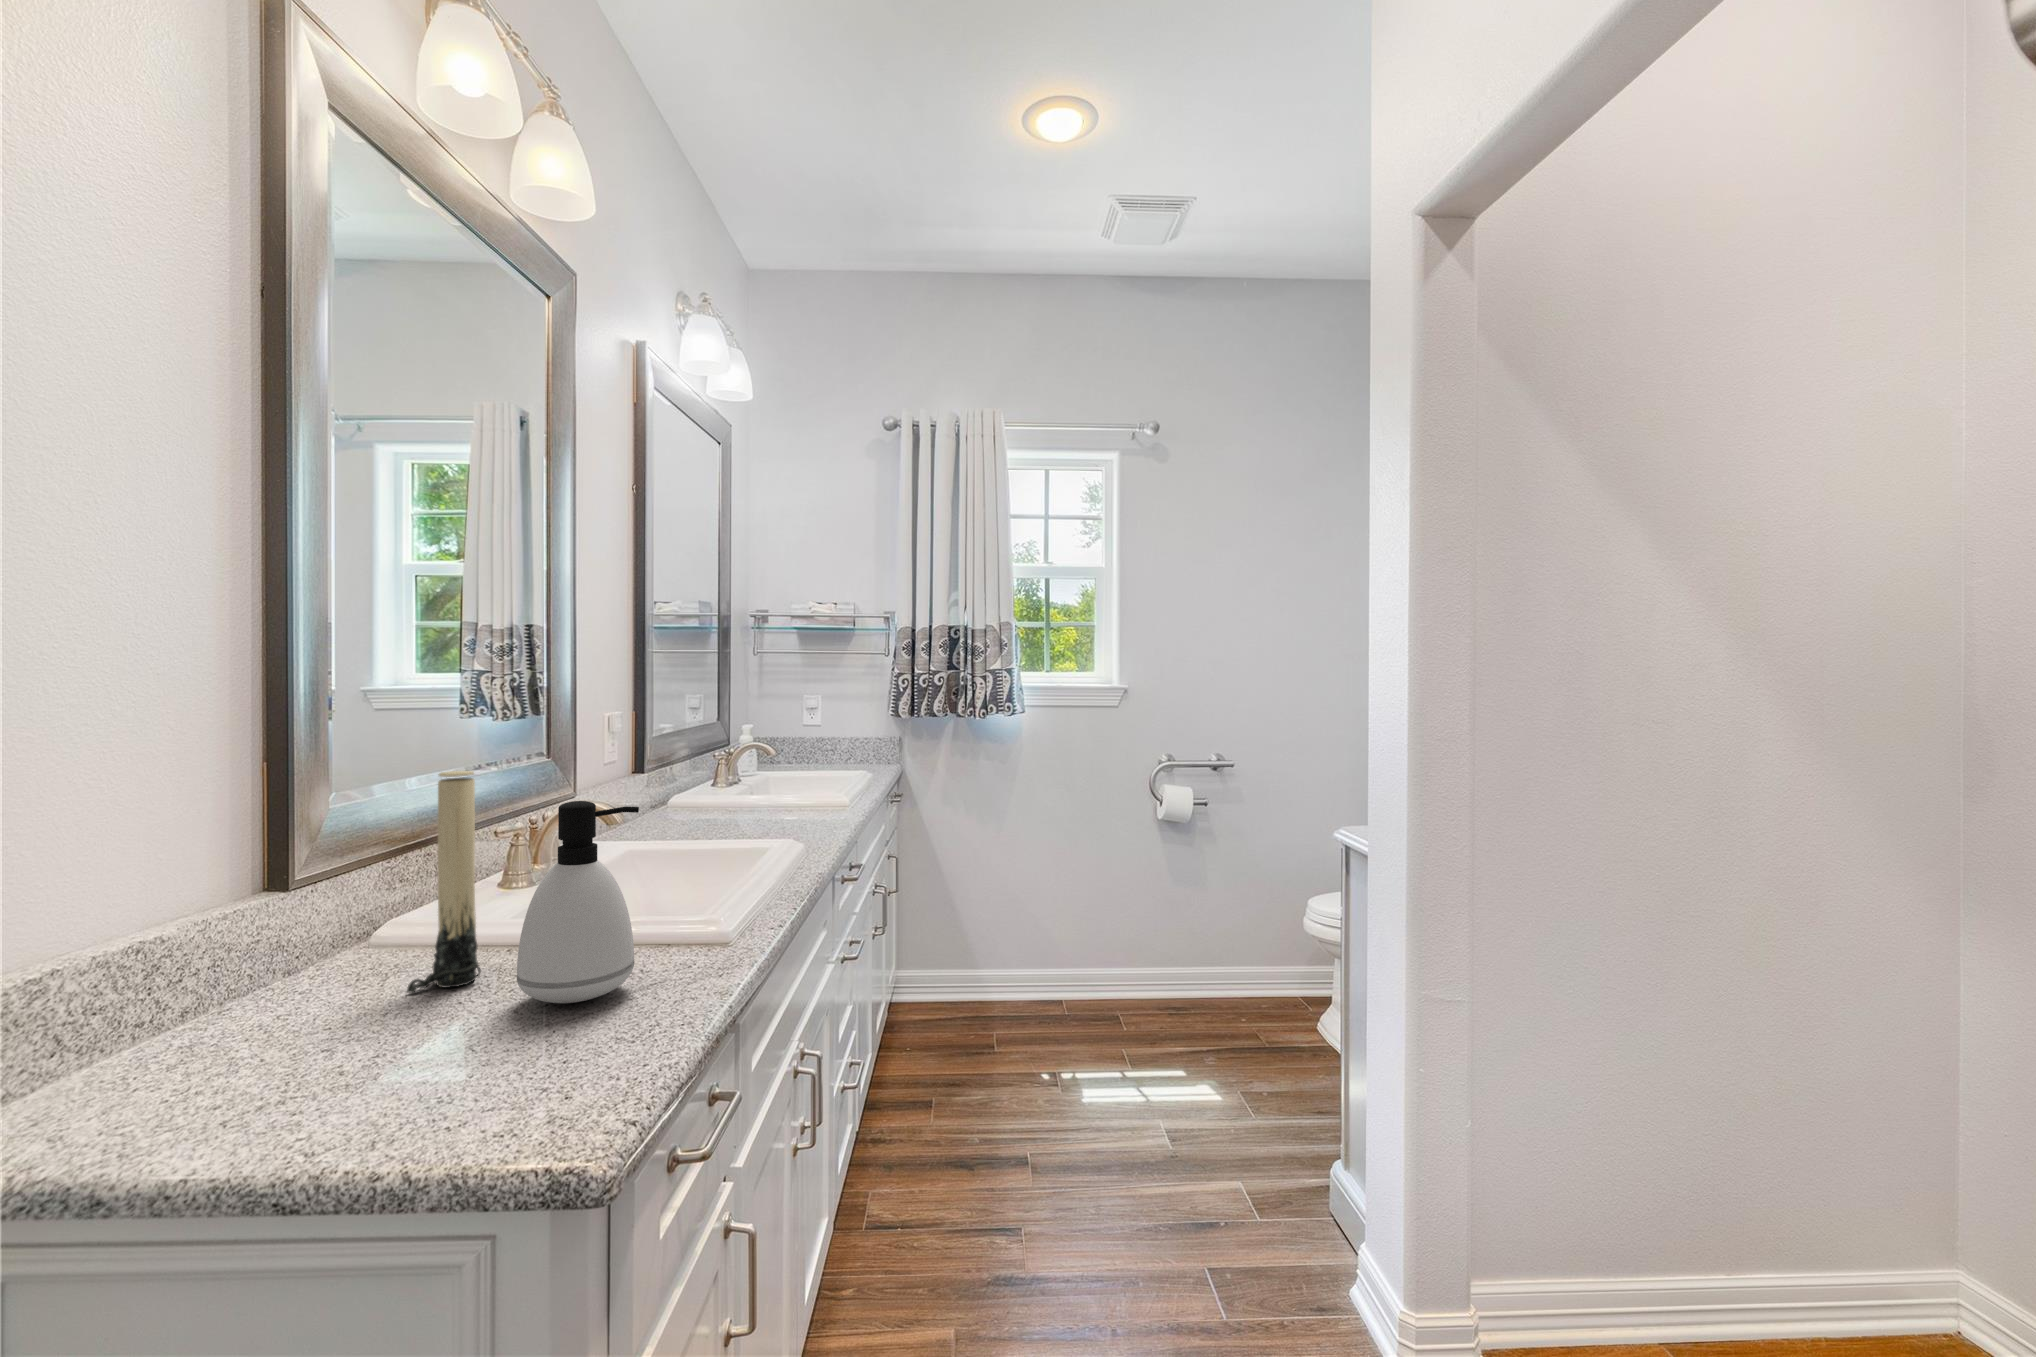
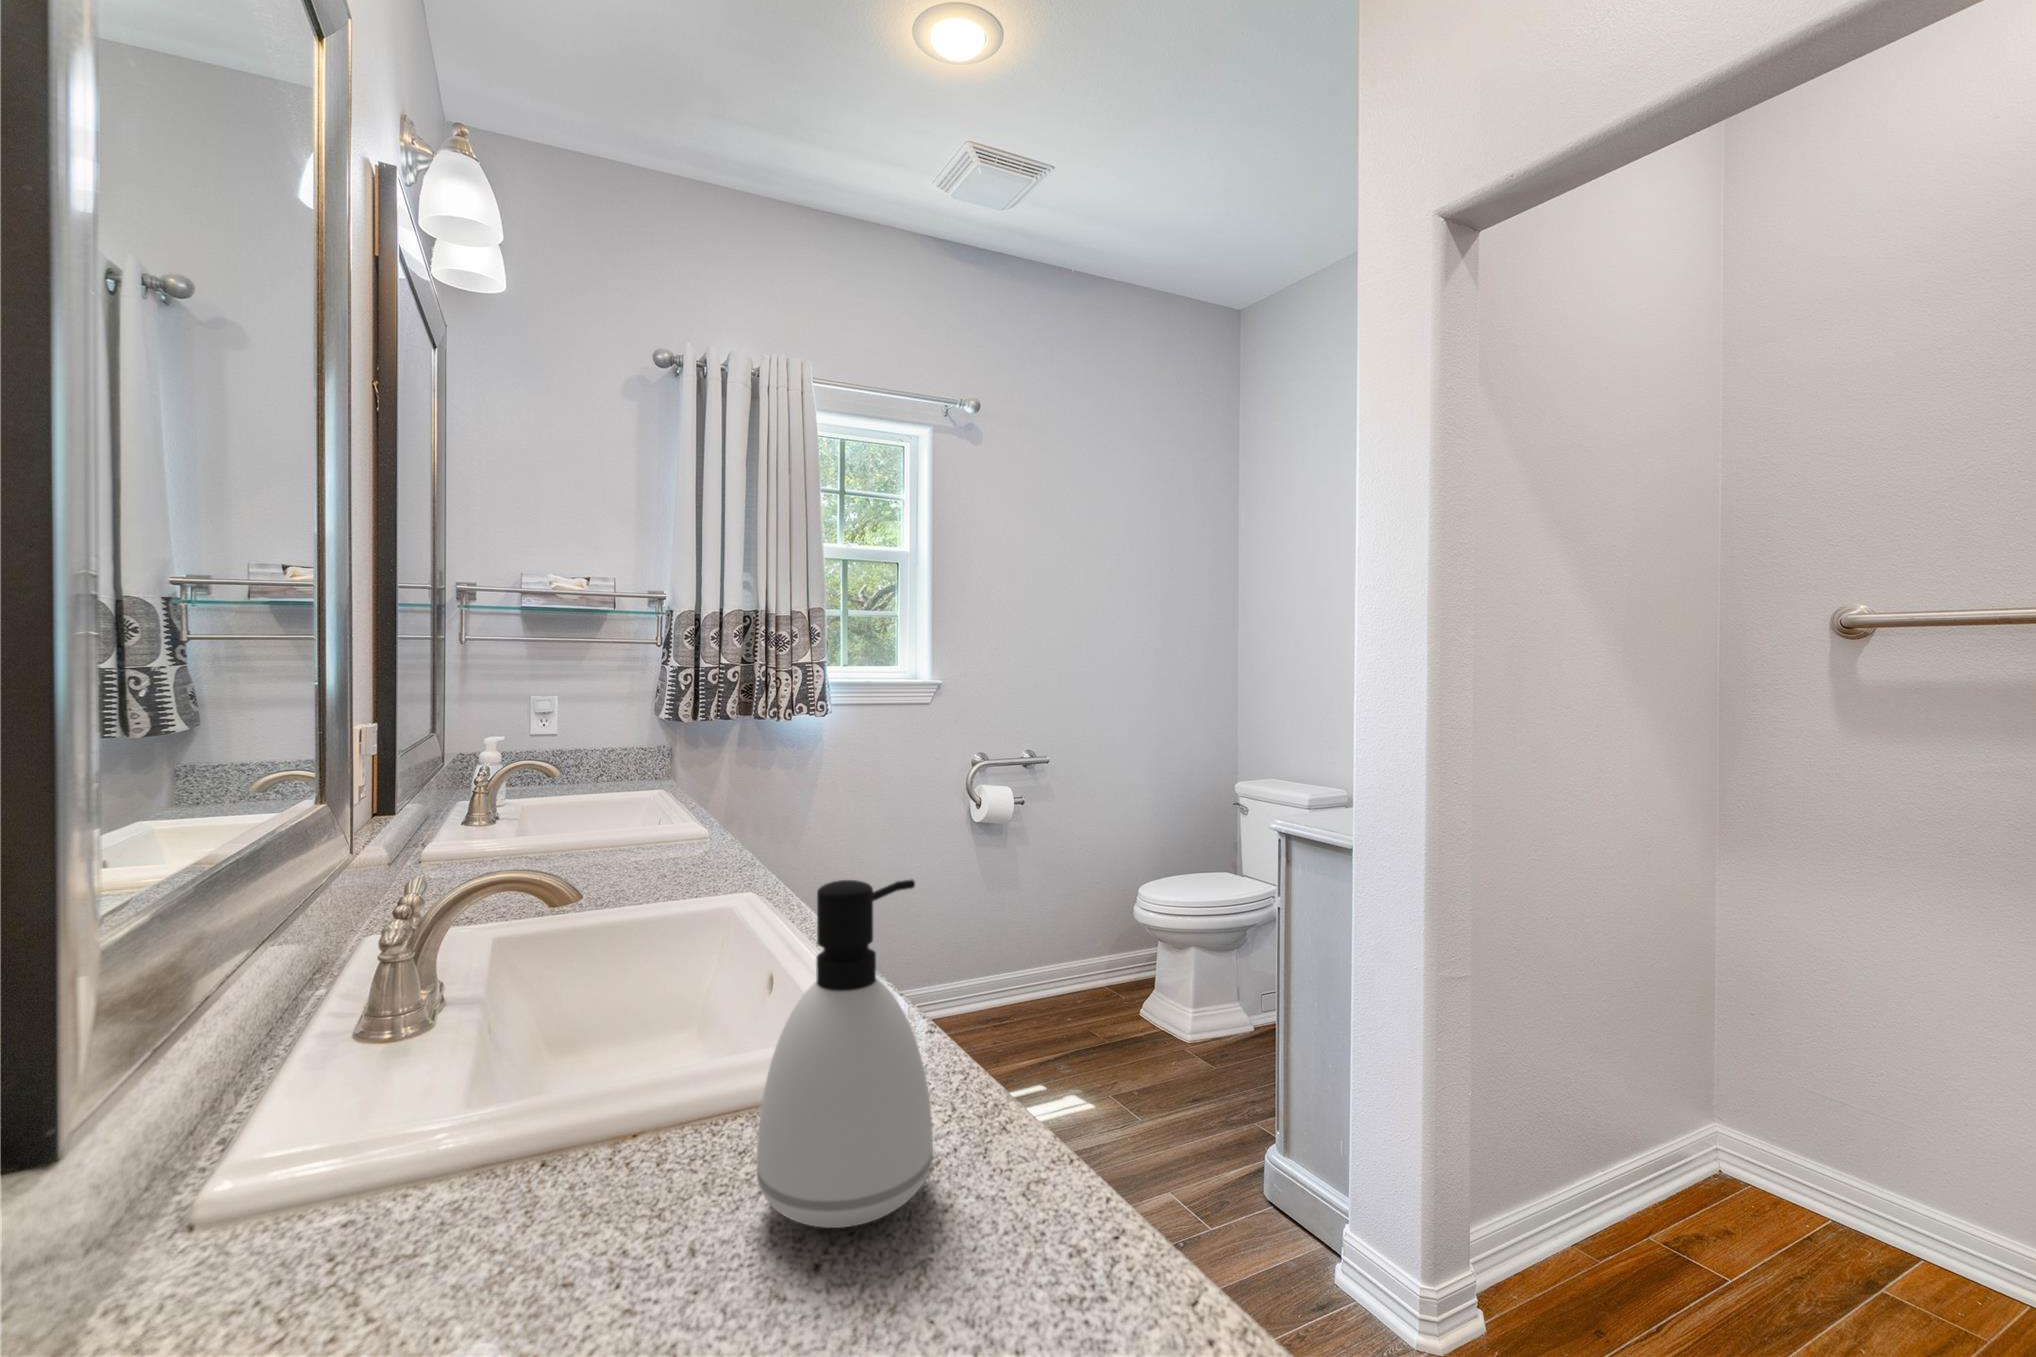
candle: present [407,771,481,993] -> none [507,847,617,1276]

